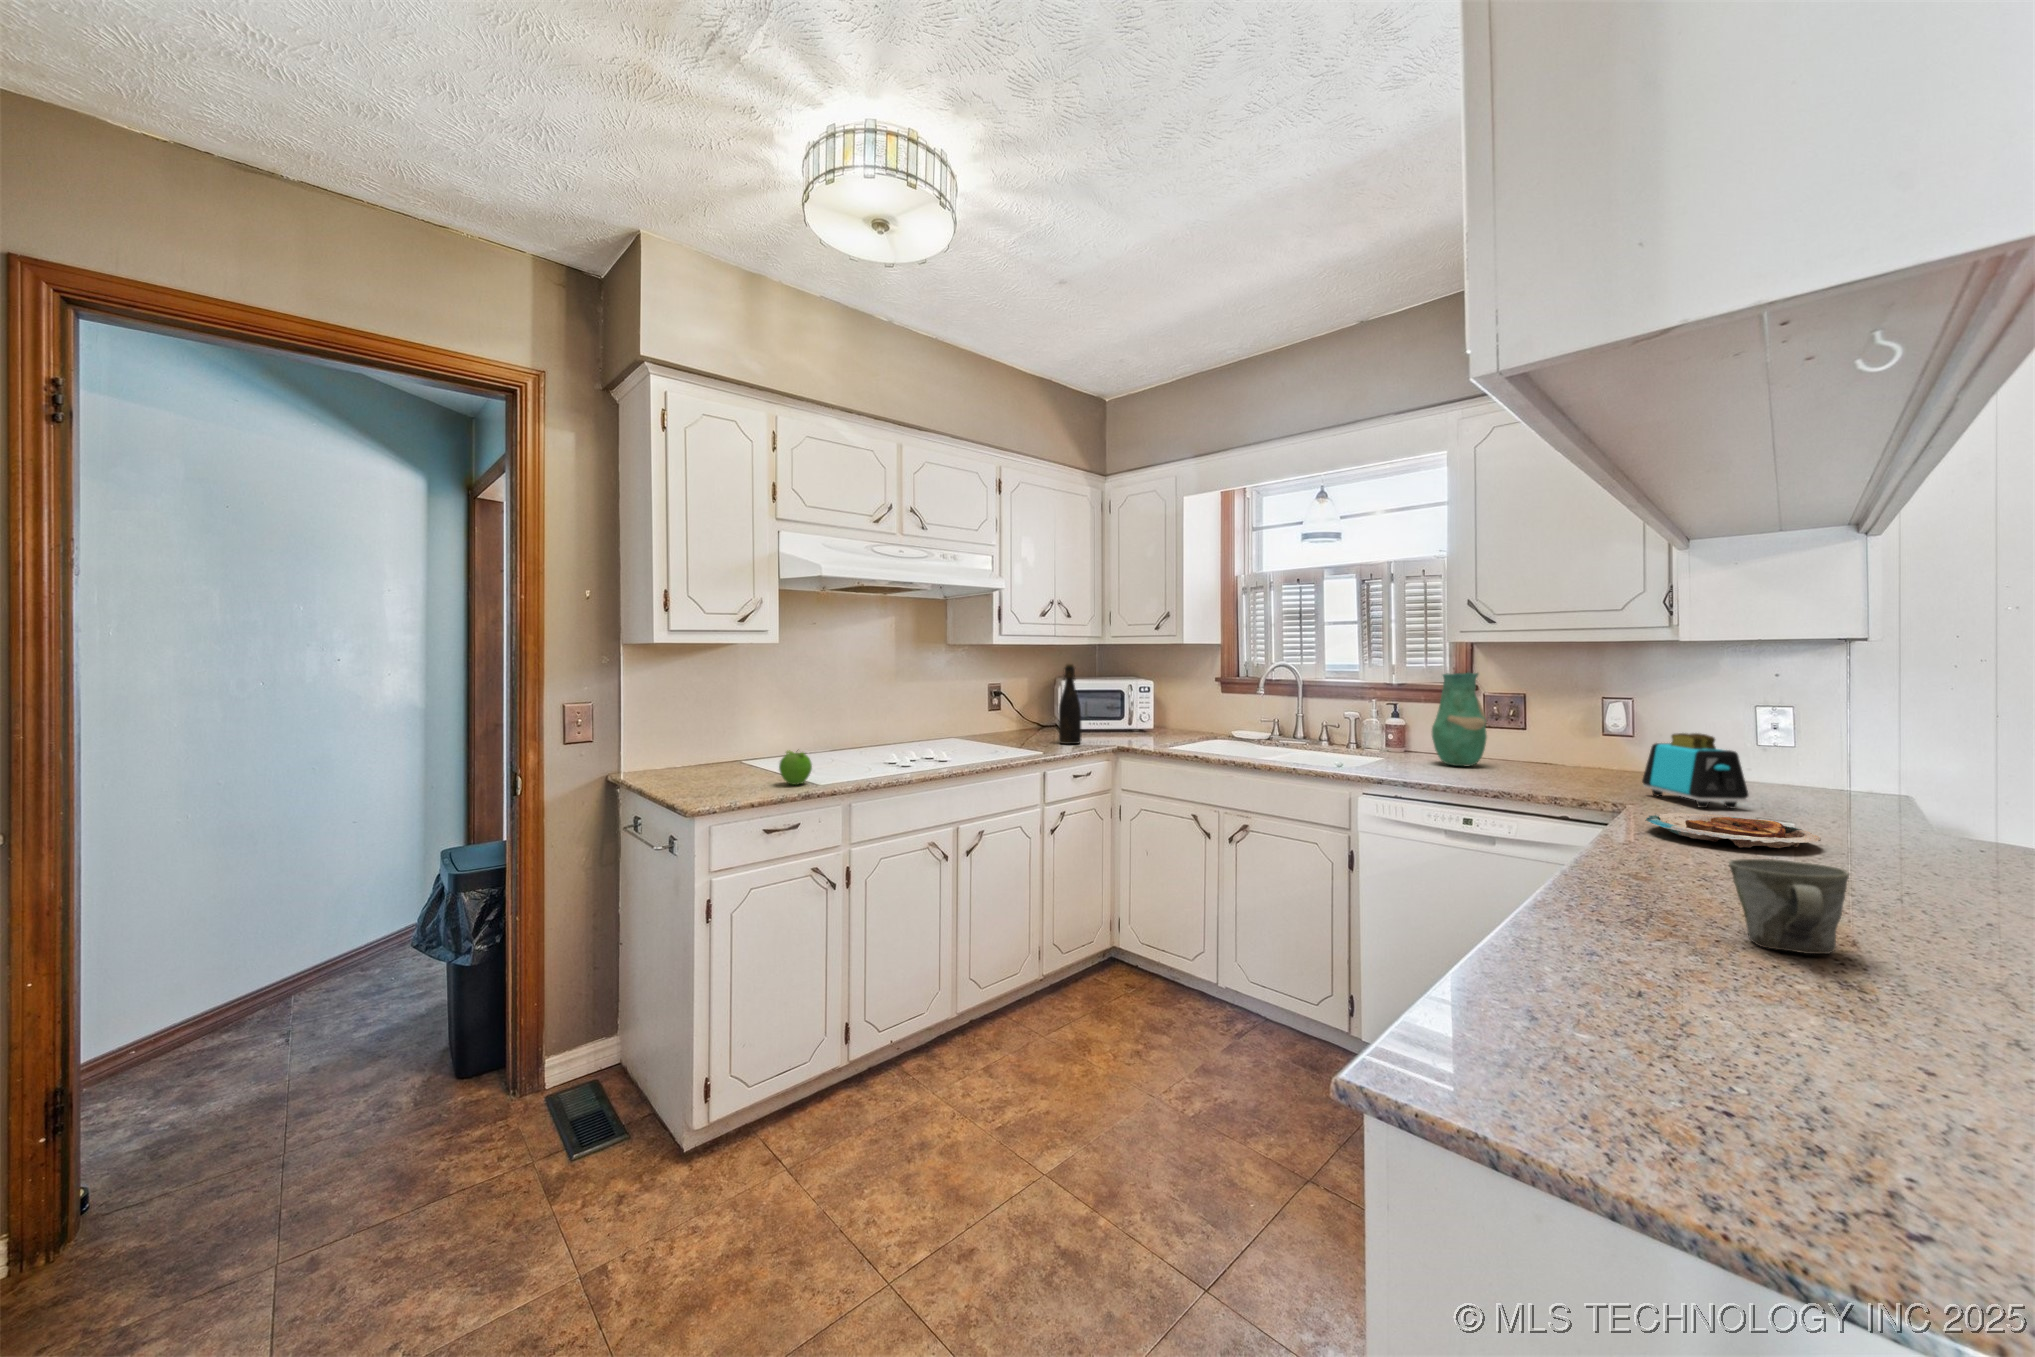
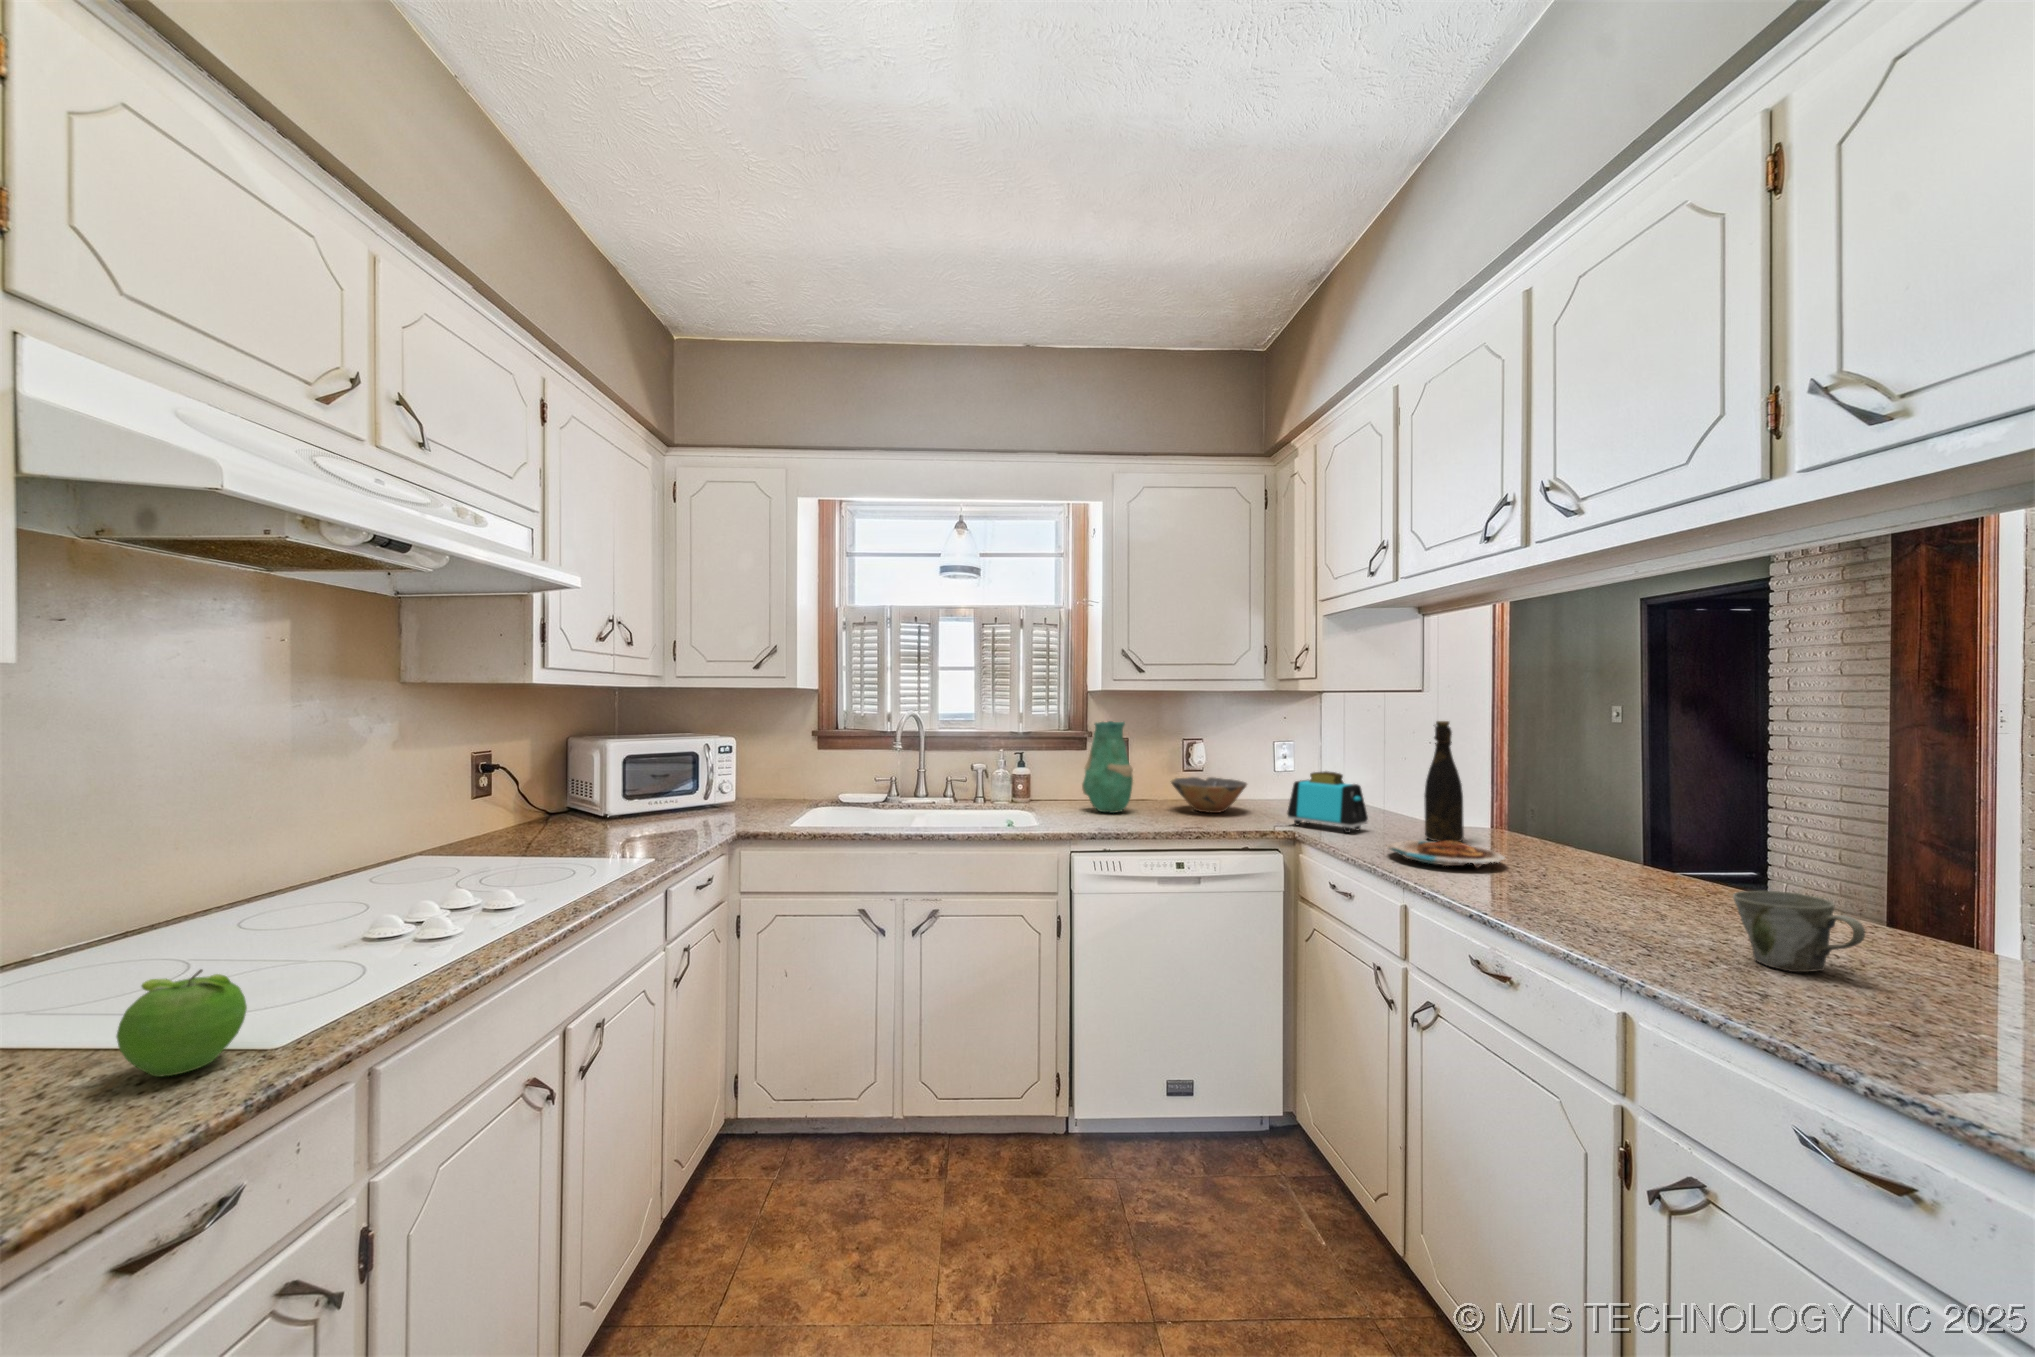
bottle: present [1059,664,1082,744] -> present [1424,721,1464,842]
bowl: none [1535,737,1642,778] -> present [1171,777,1247,813]

